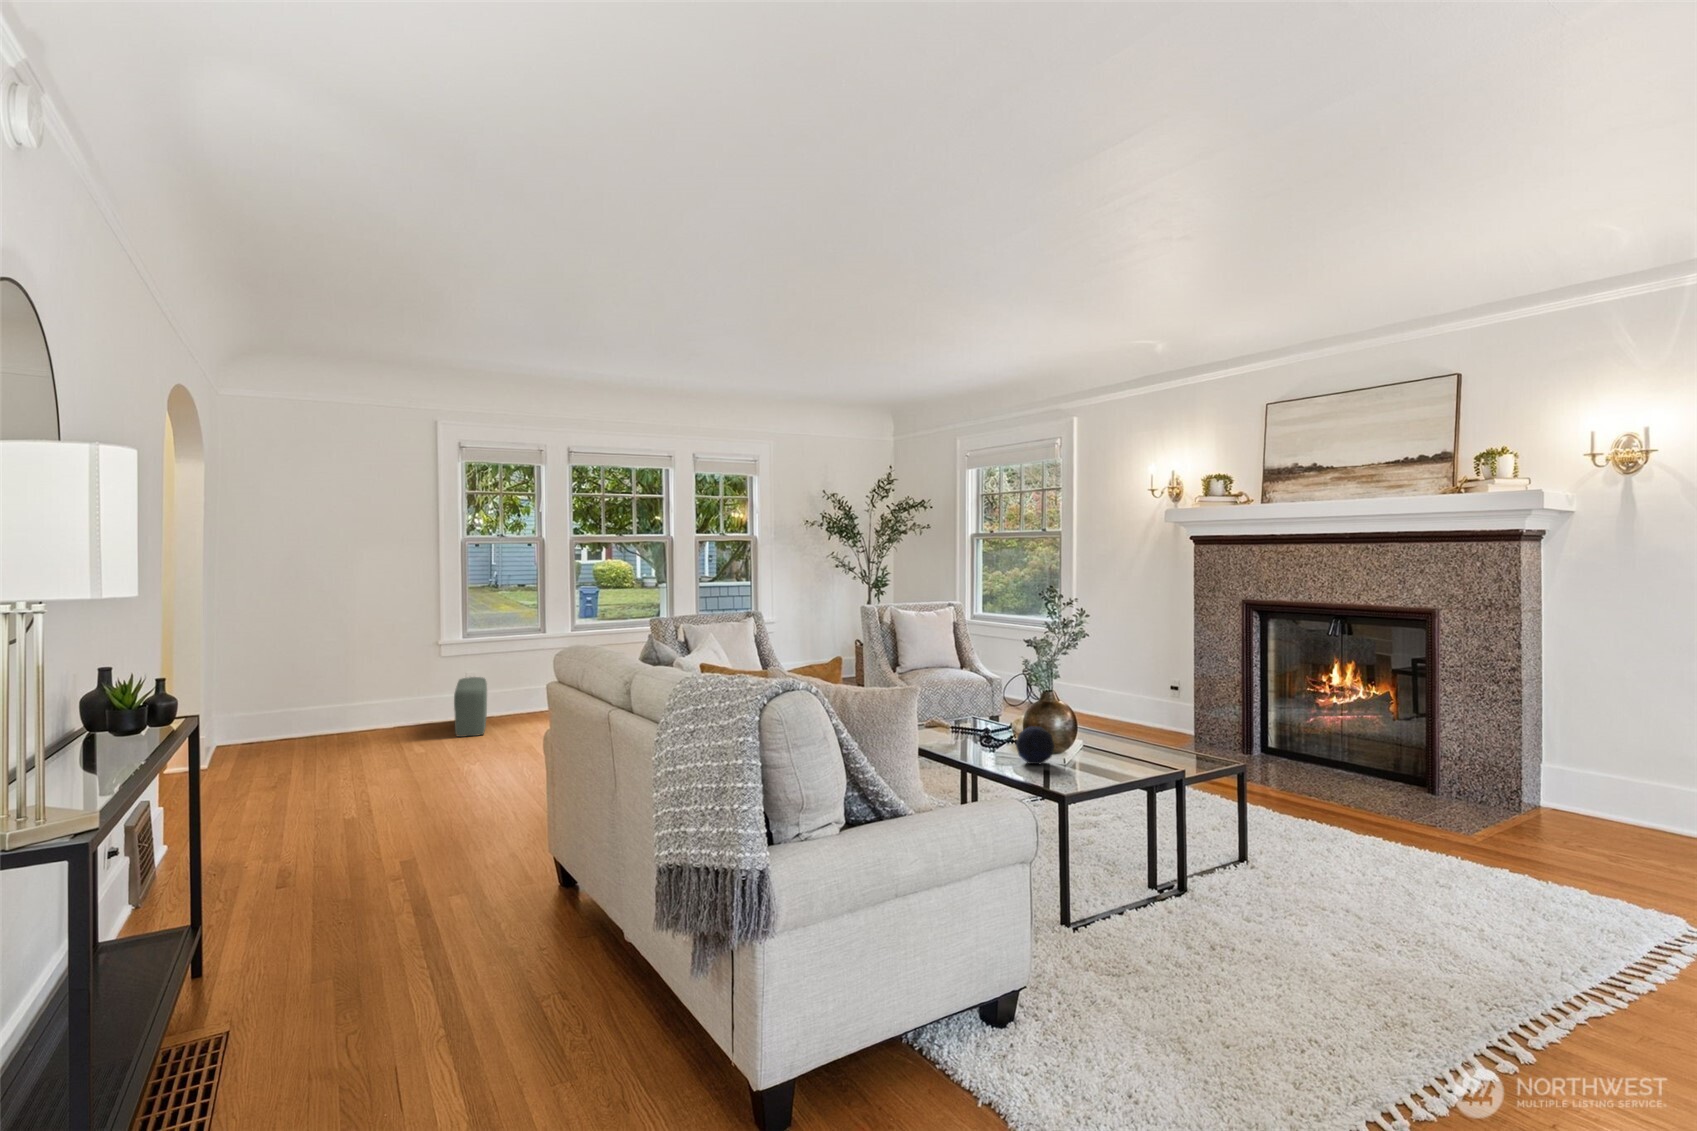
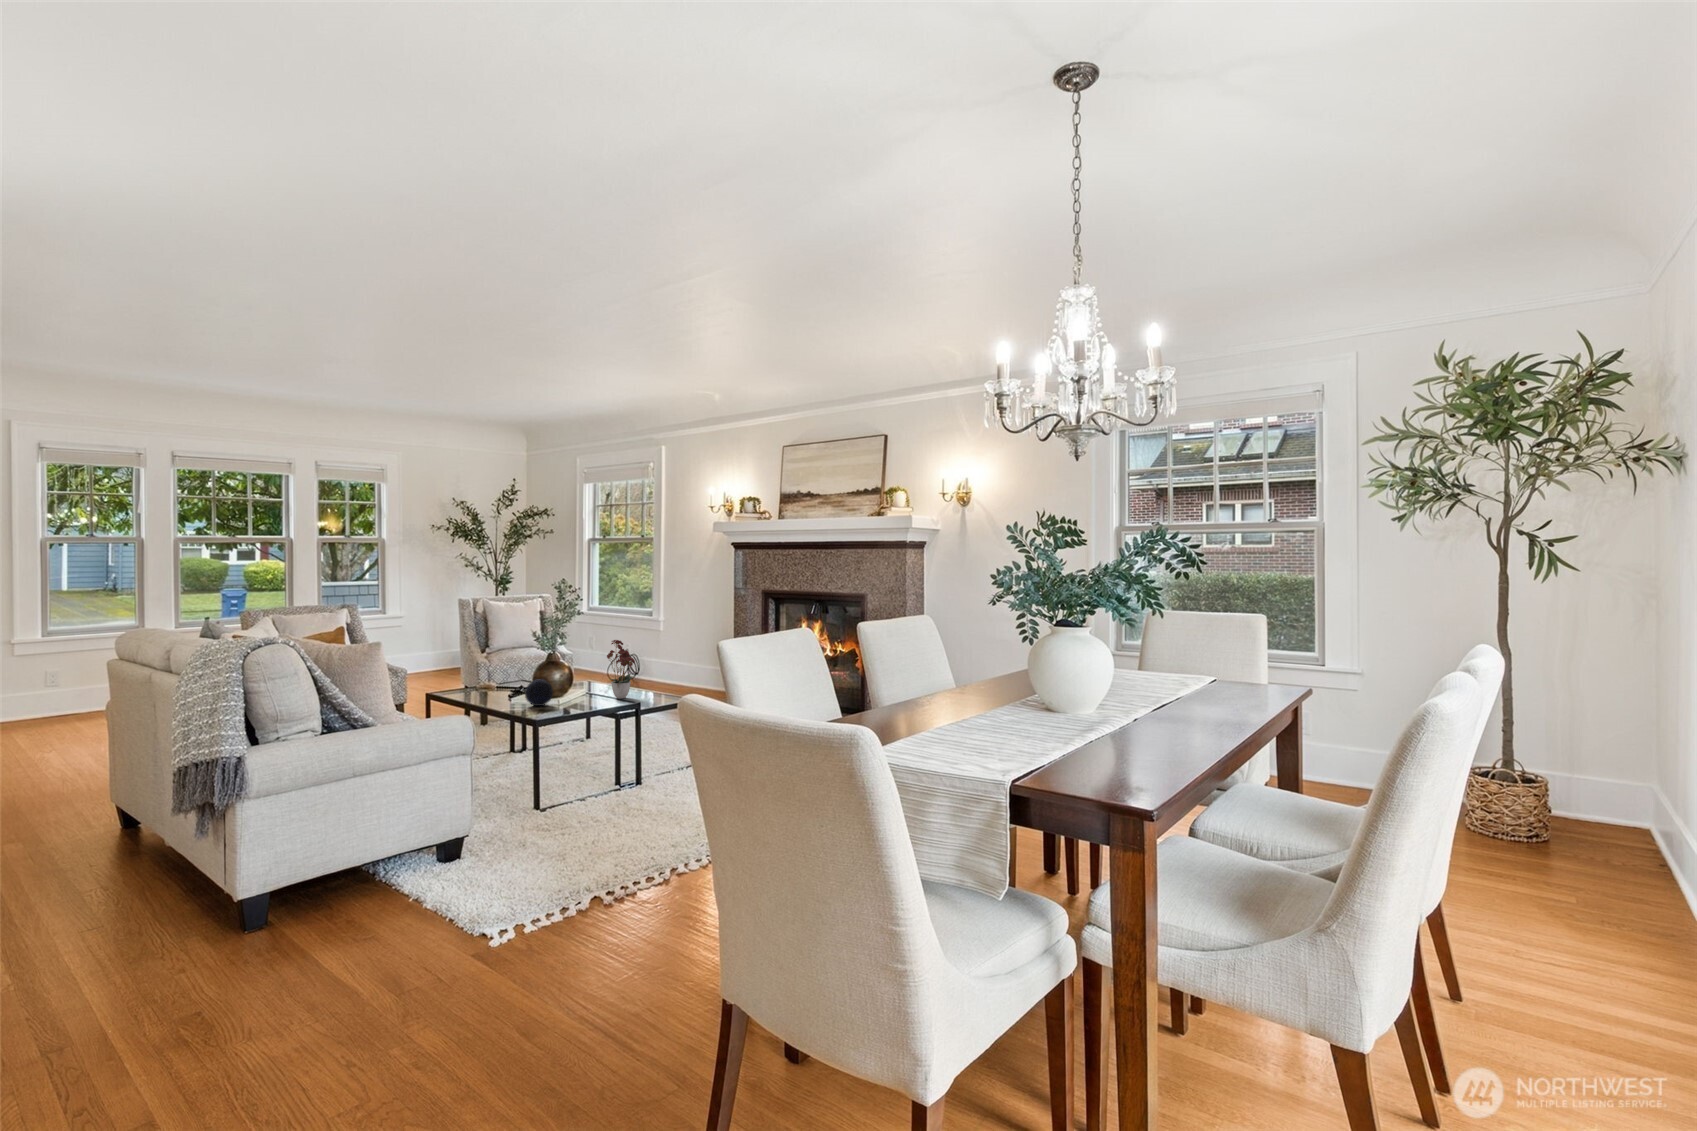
flower arrangement: none [1111,668,1166,757] -> present [607,640,635,699]
pouf: present [454,677,487,737] -> none [27,674,70,731]

